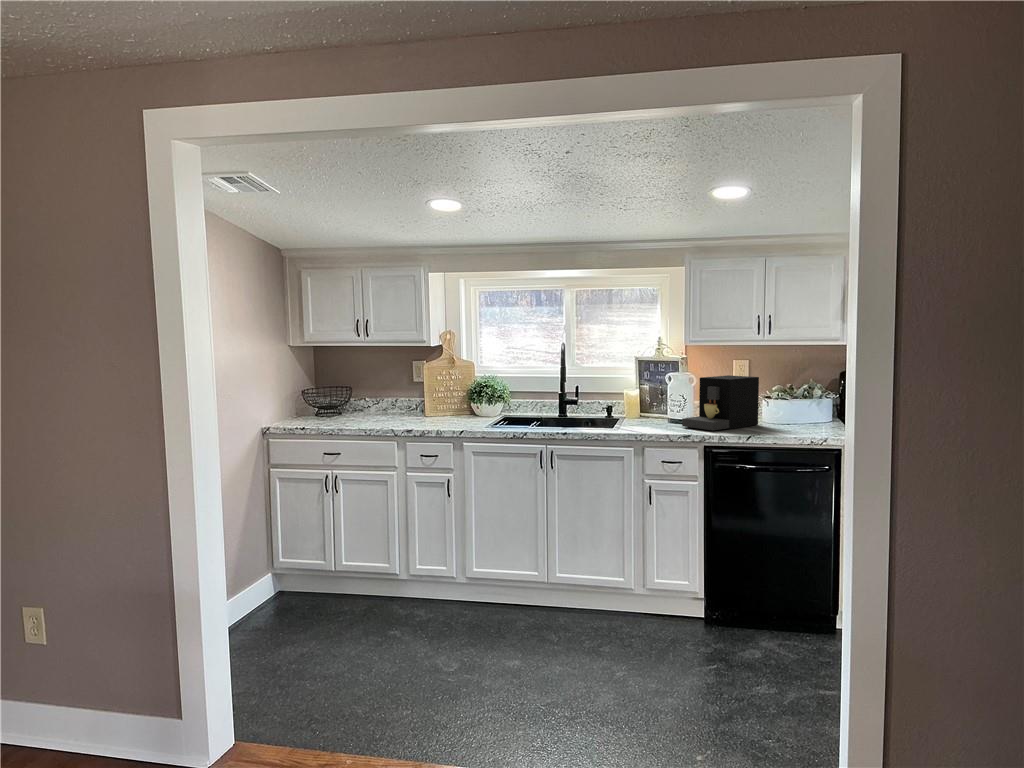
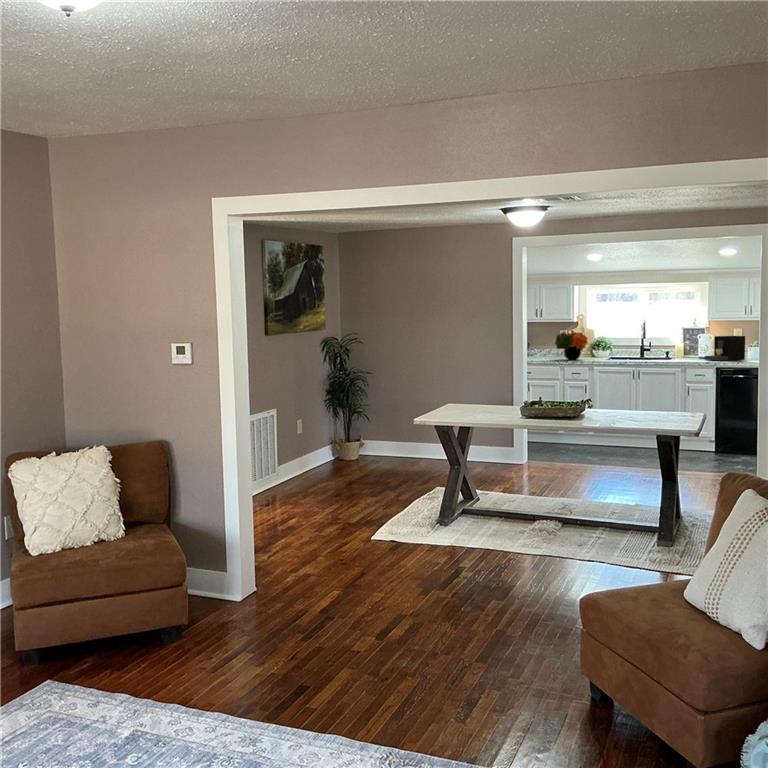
flower arrangement: none [386,364,455,424] -> present [555,330,588,360]

